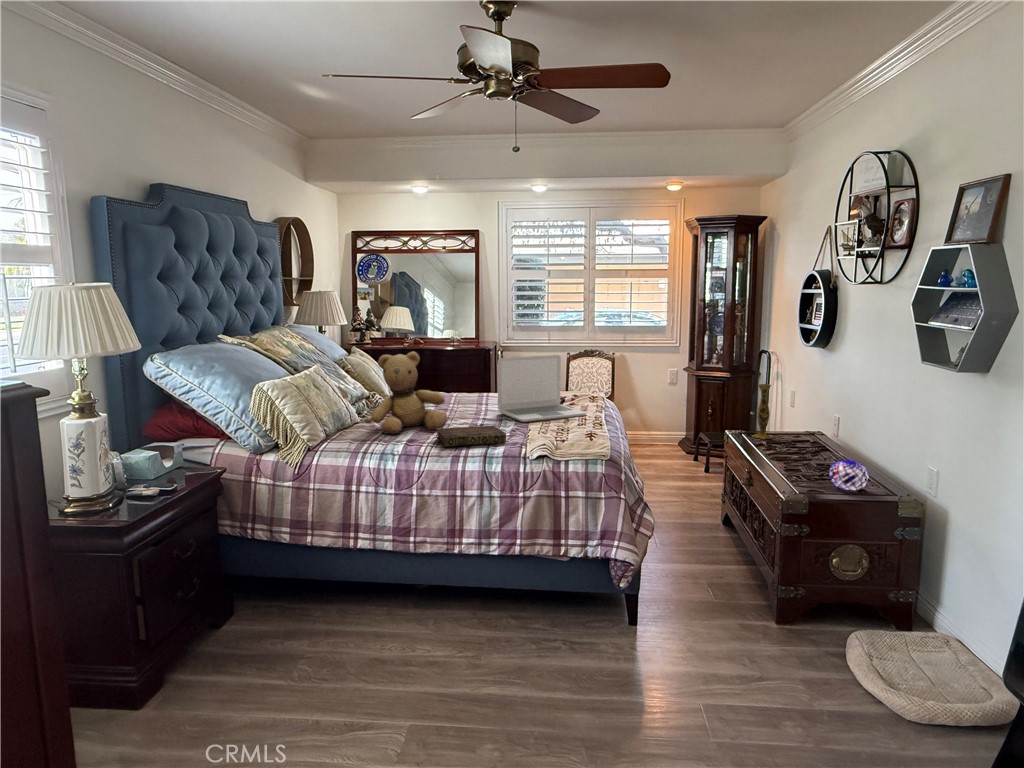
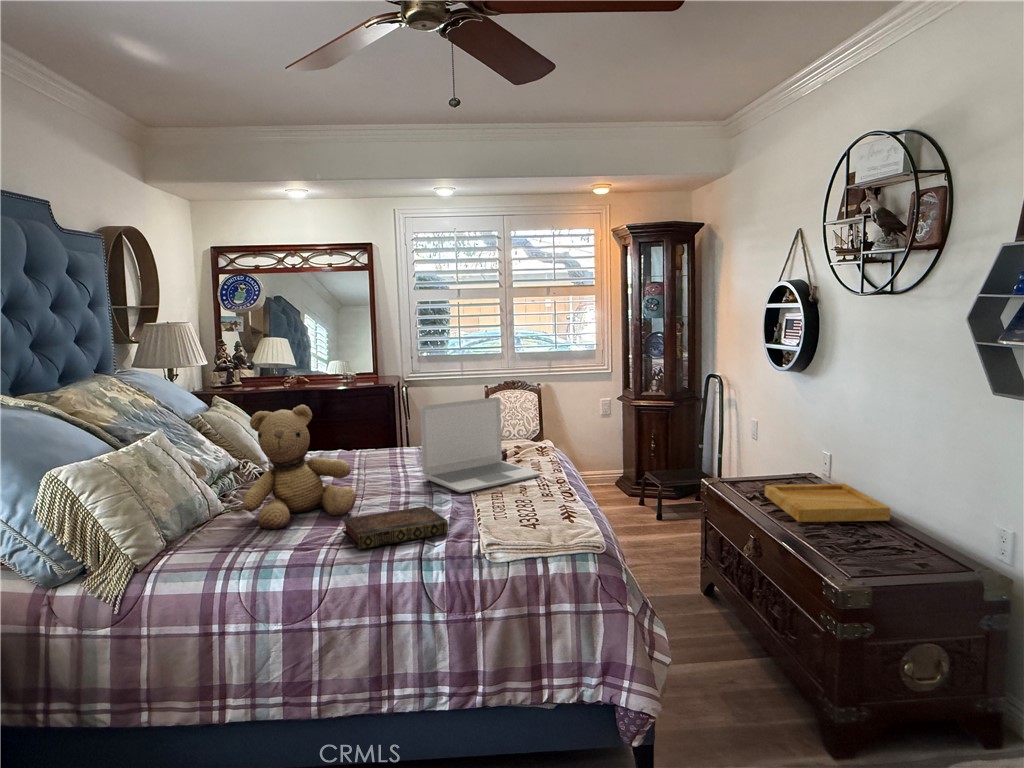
vase: present [753,384,772,439] -> none [739,421,763,489]
tray: none [770,435,864,465] -> present [765,484,890,522]
decorative orb: present [829,460,869,490] -> none [874,523,926,564]

